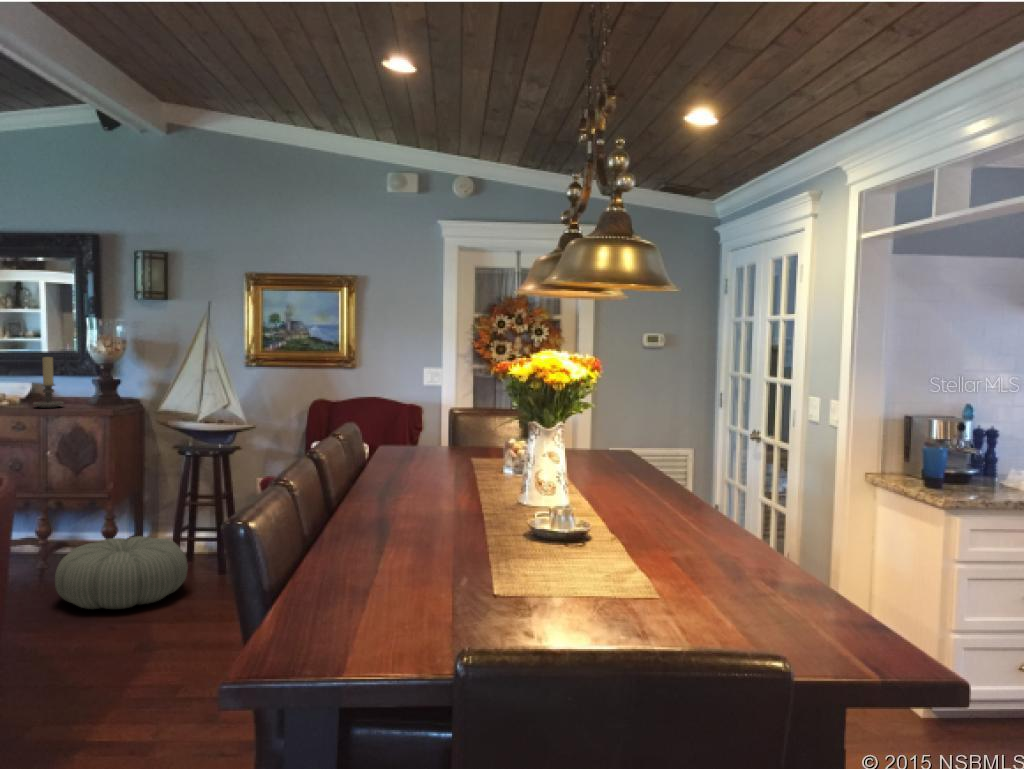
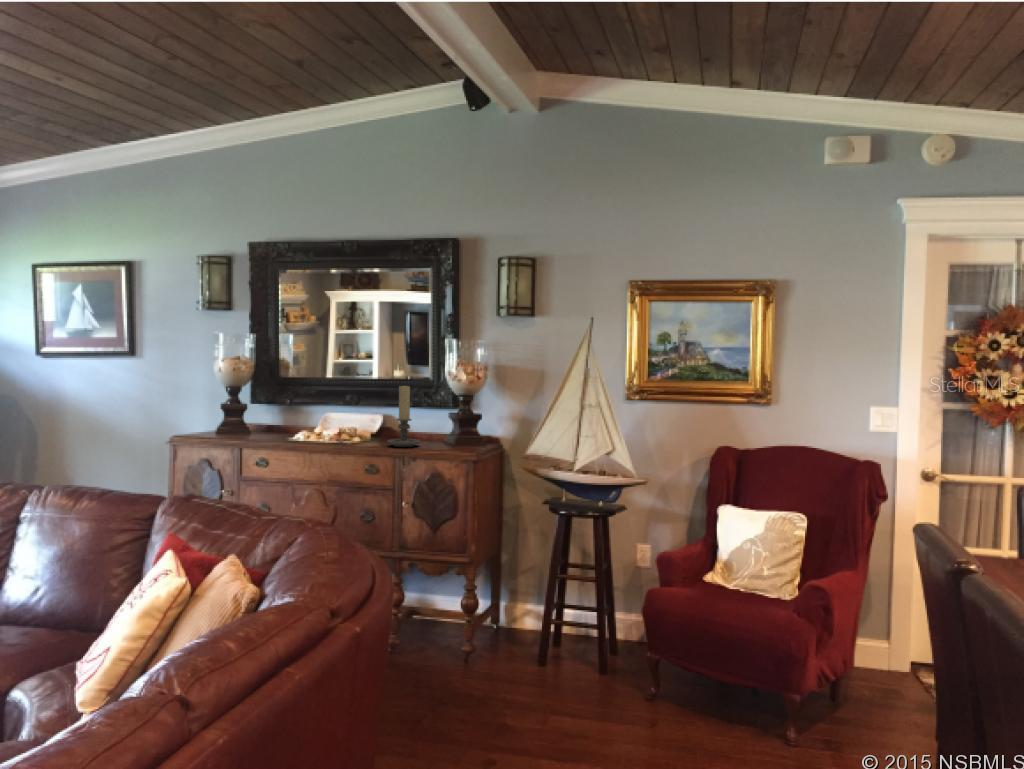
pouf: present [55,536,188,609] -> none [411,618,568,726]

